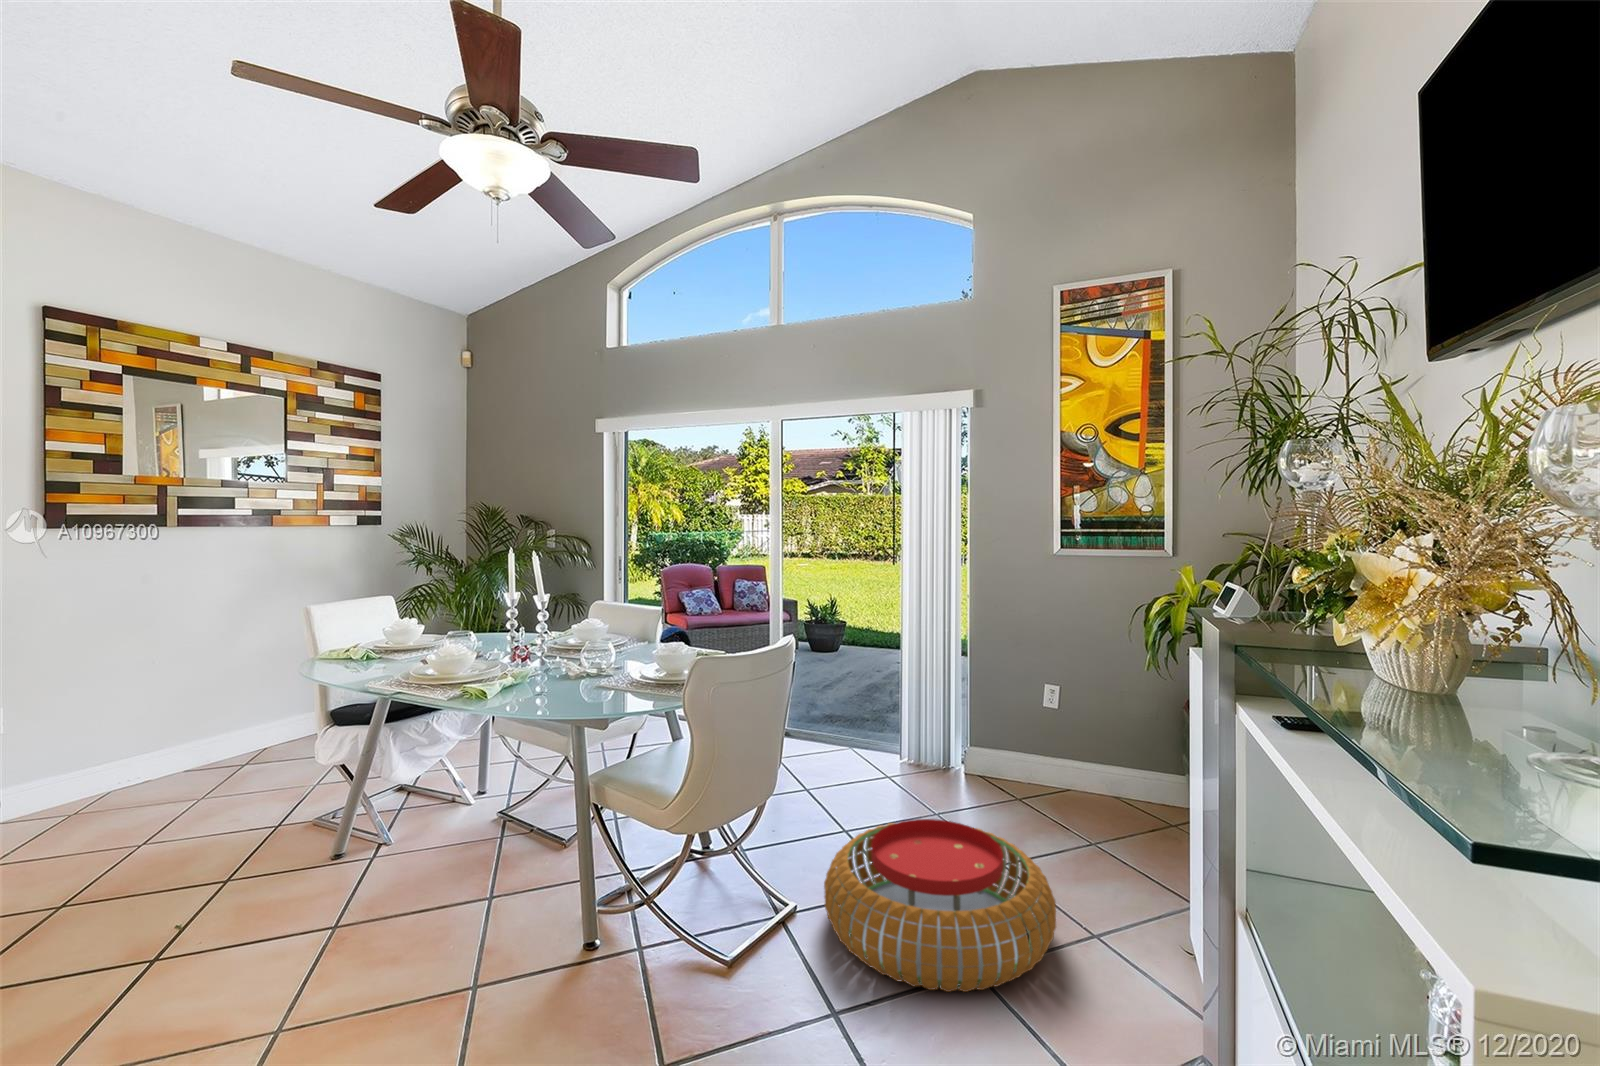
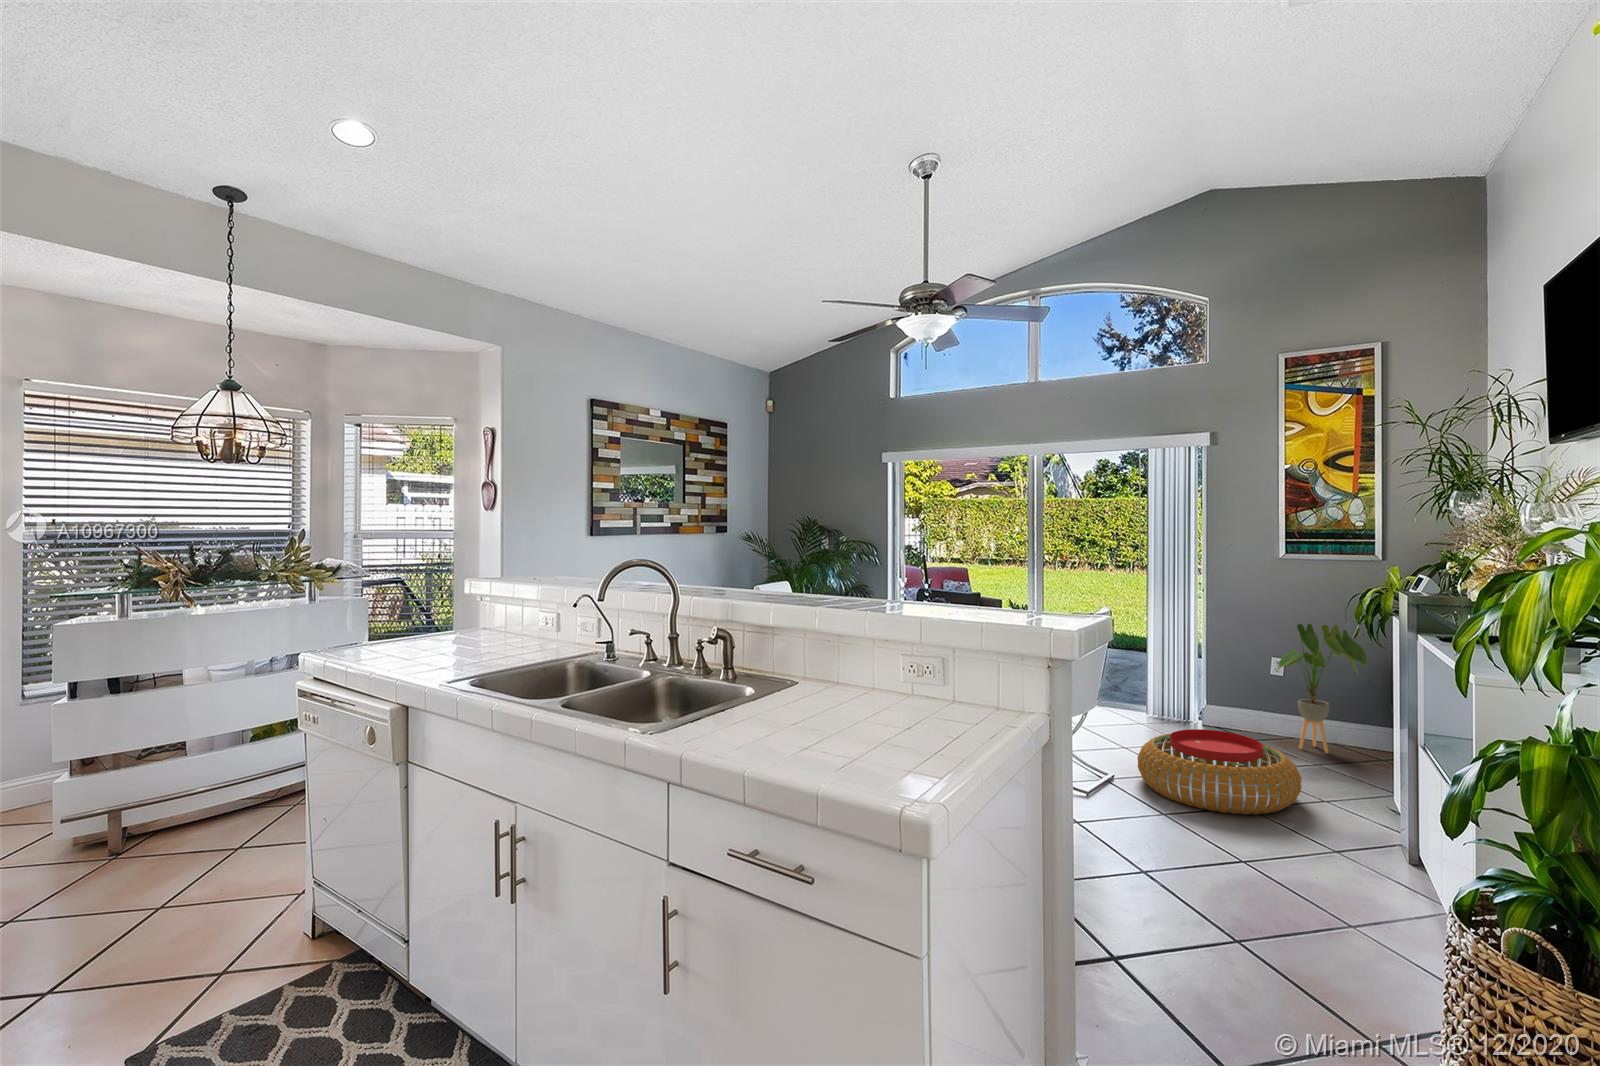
house plant: none [1044,644,1155,820] -> present [1277,624,1368,753]

